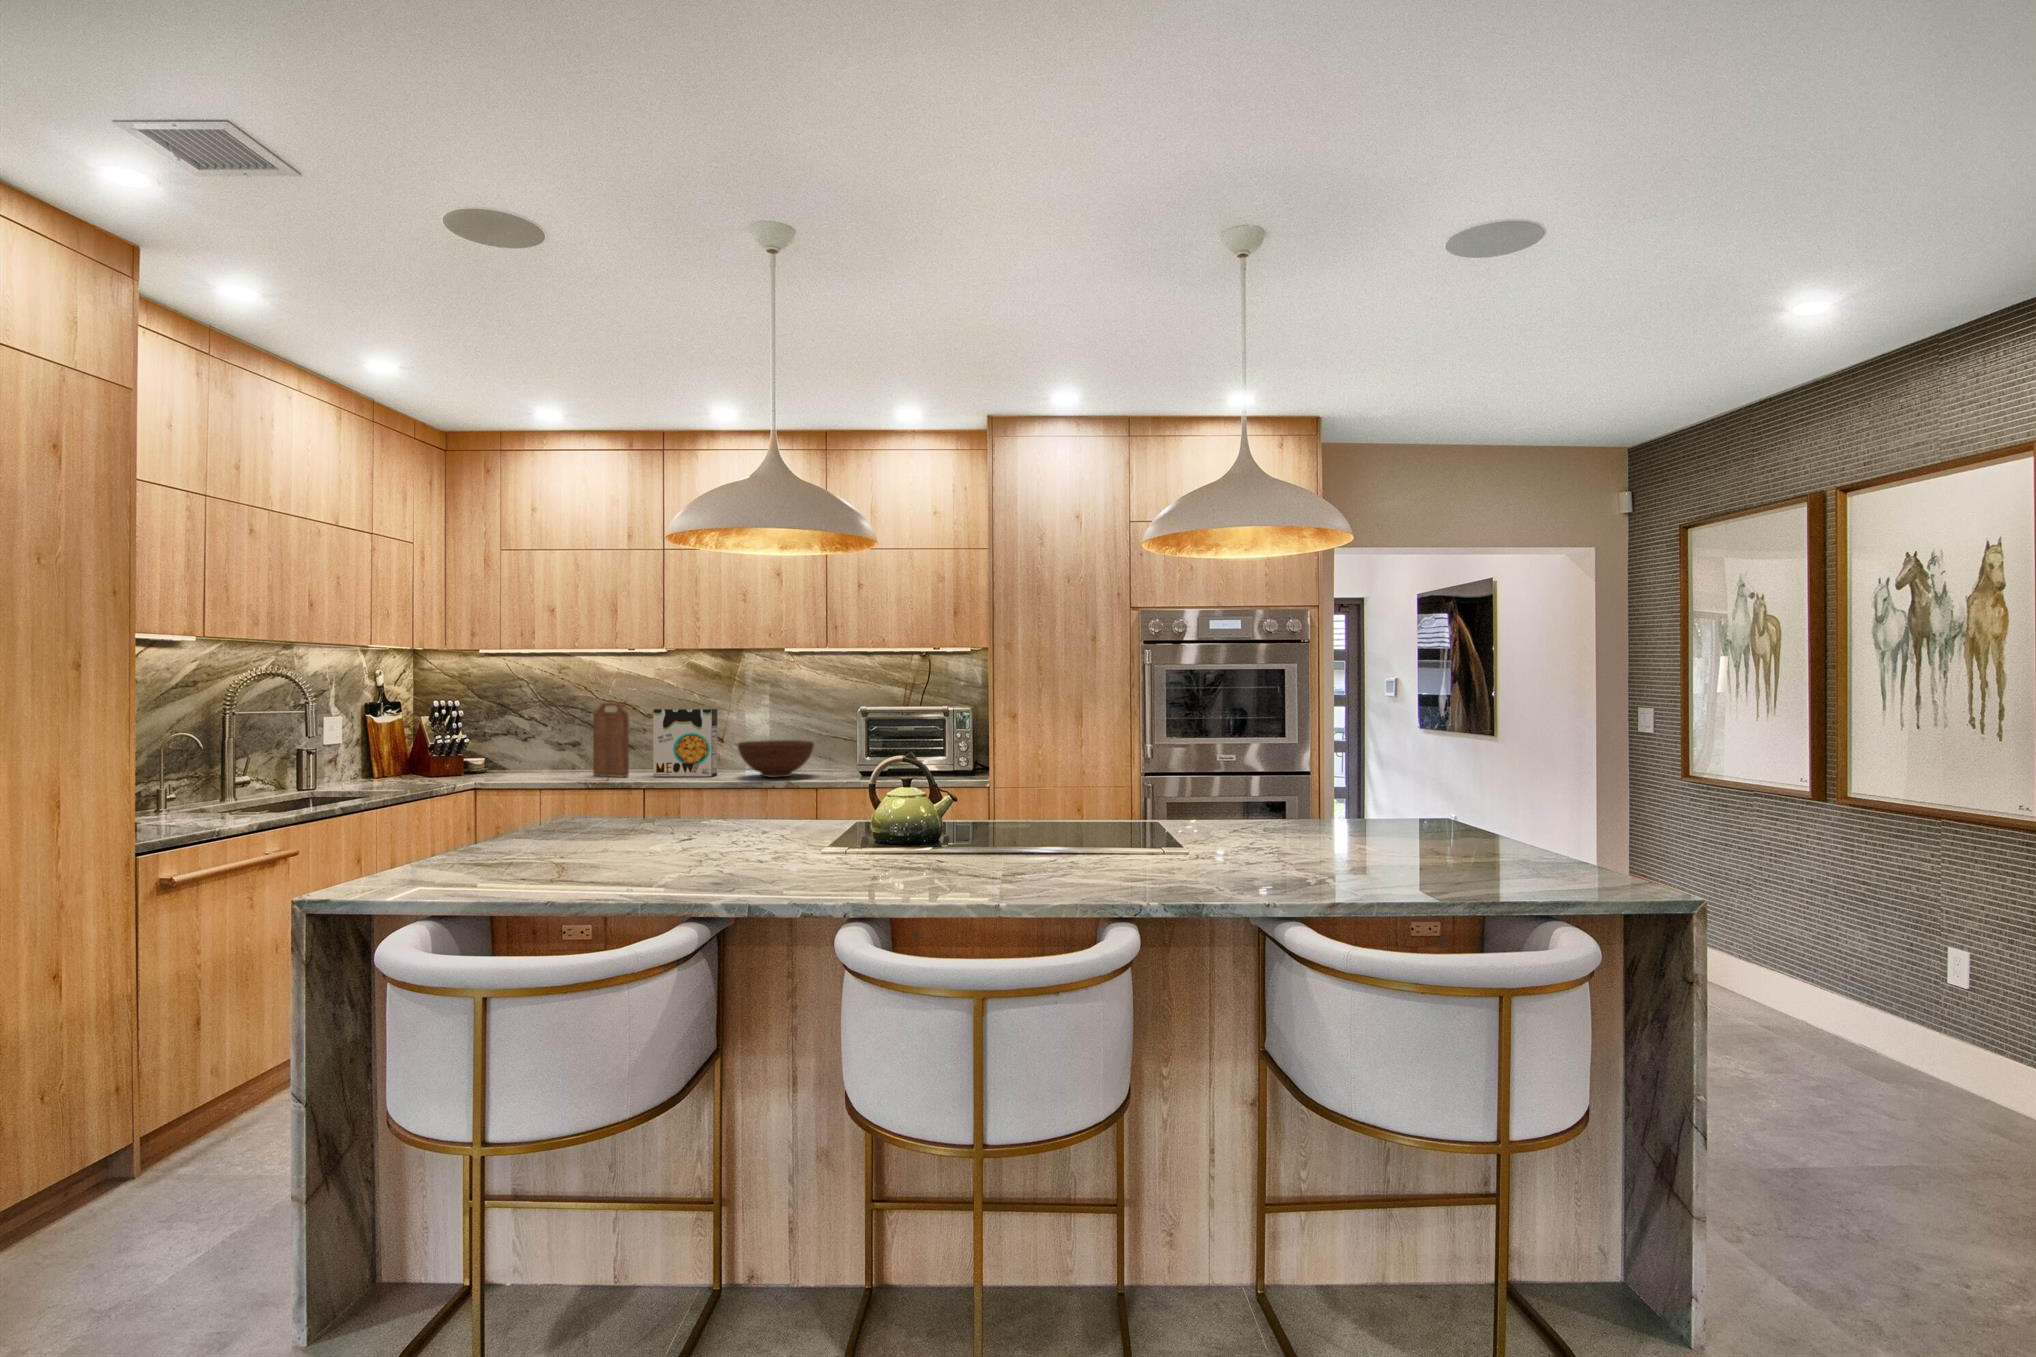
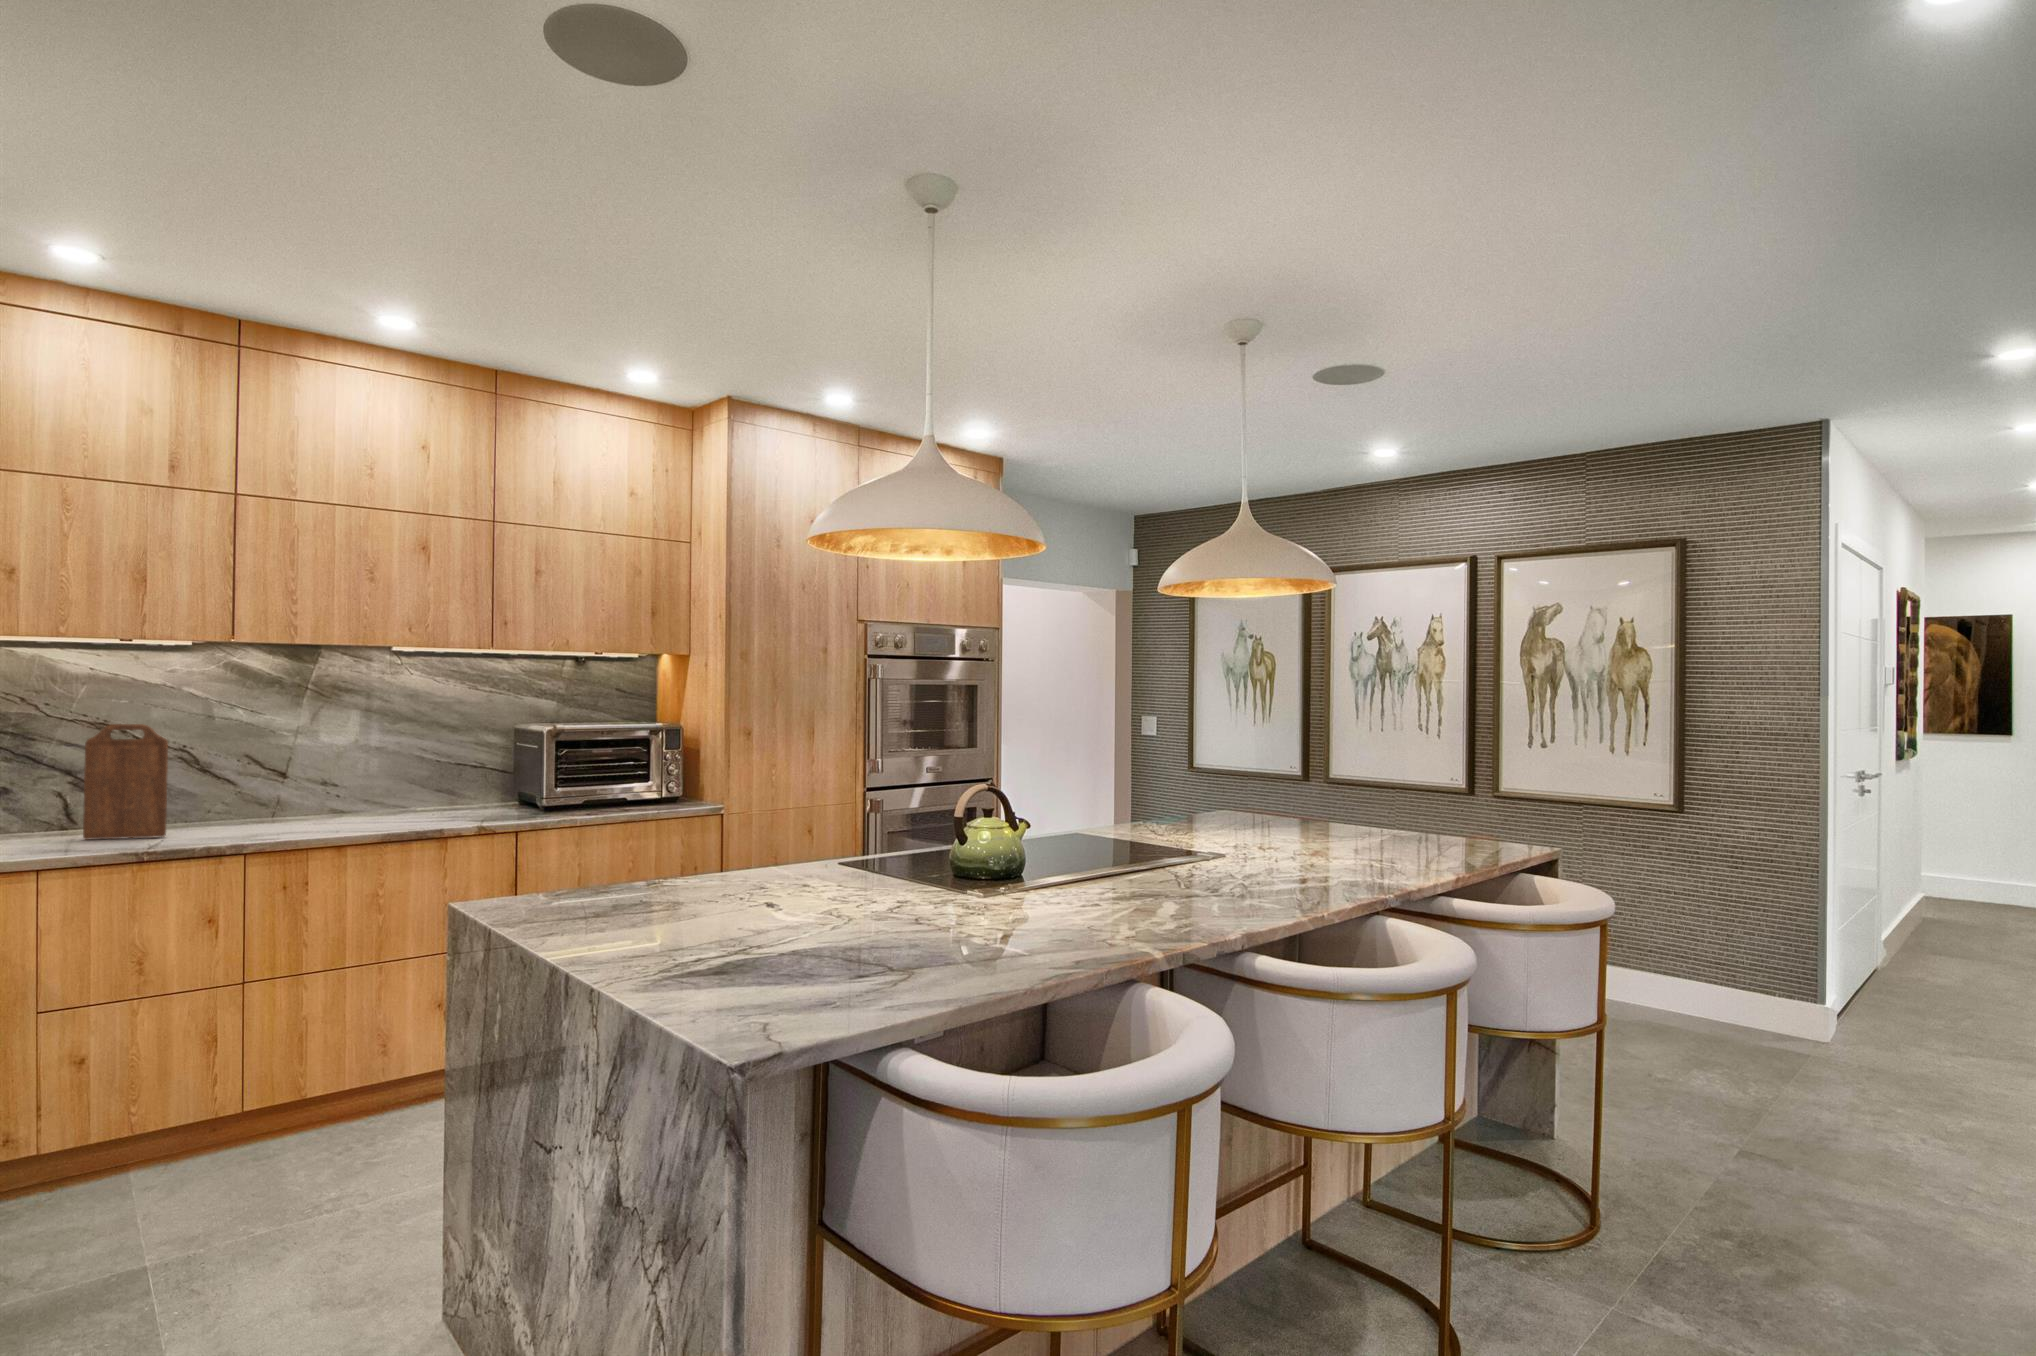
cereal box: present [653,708,717,777] -> none [209,730,317,833]
fruit bowl: present [738,740,814,778] -> none [362,770,475,821]

